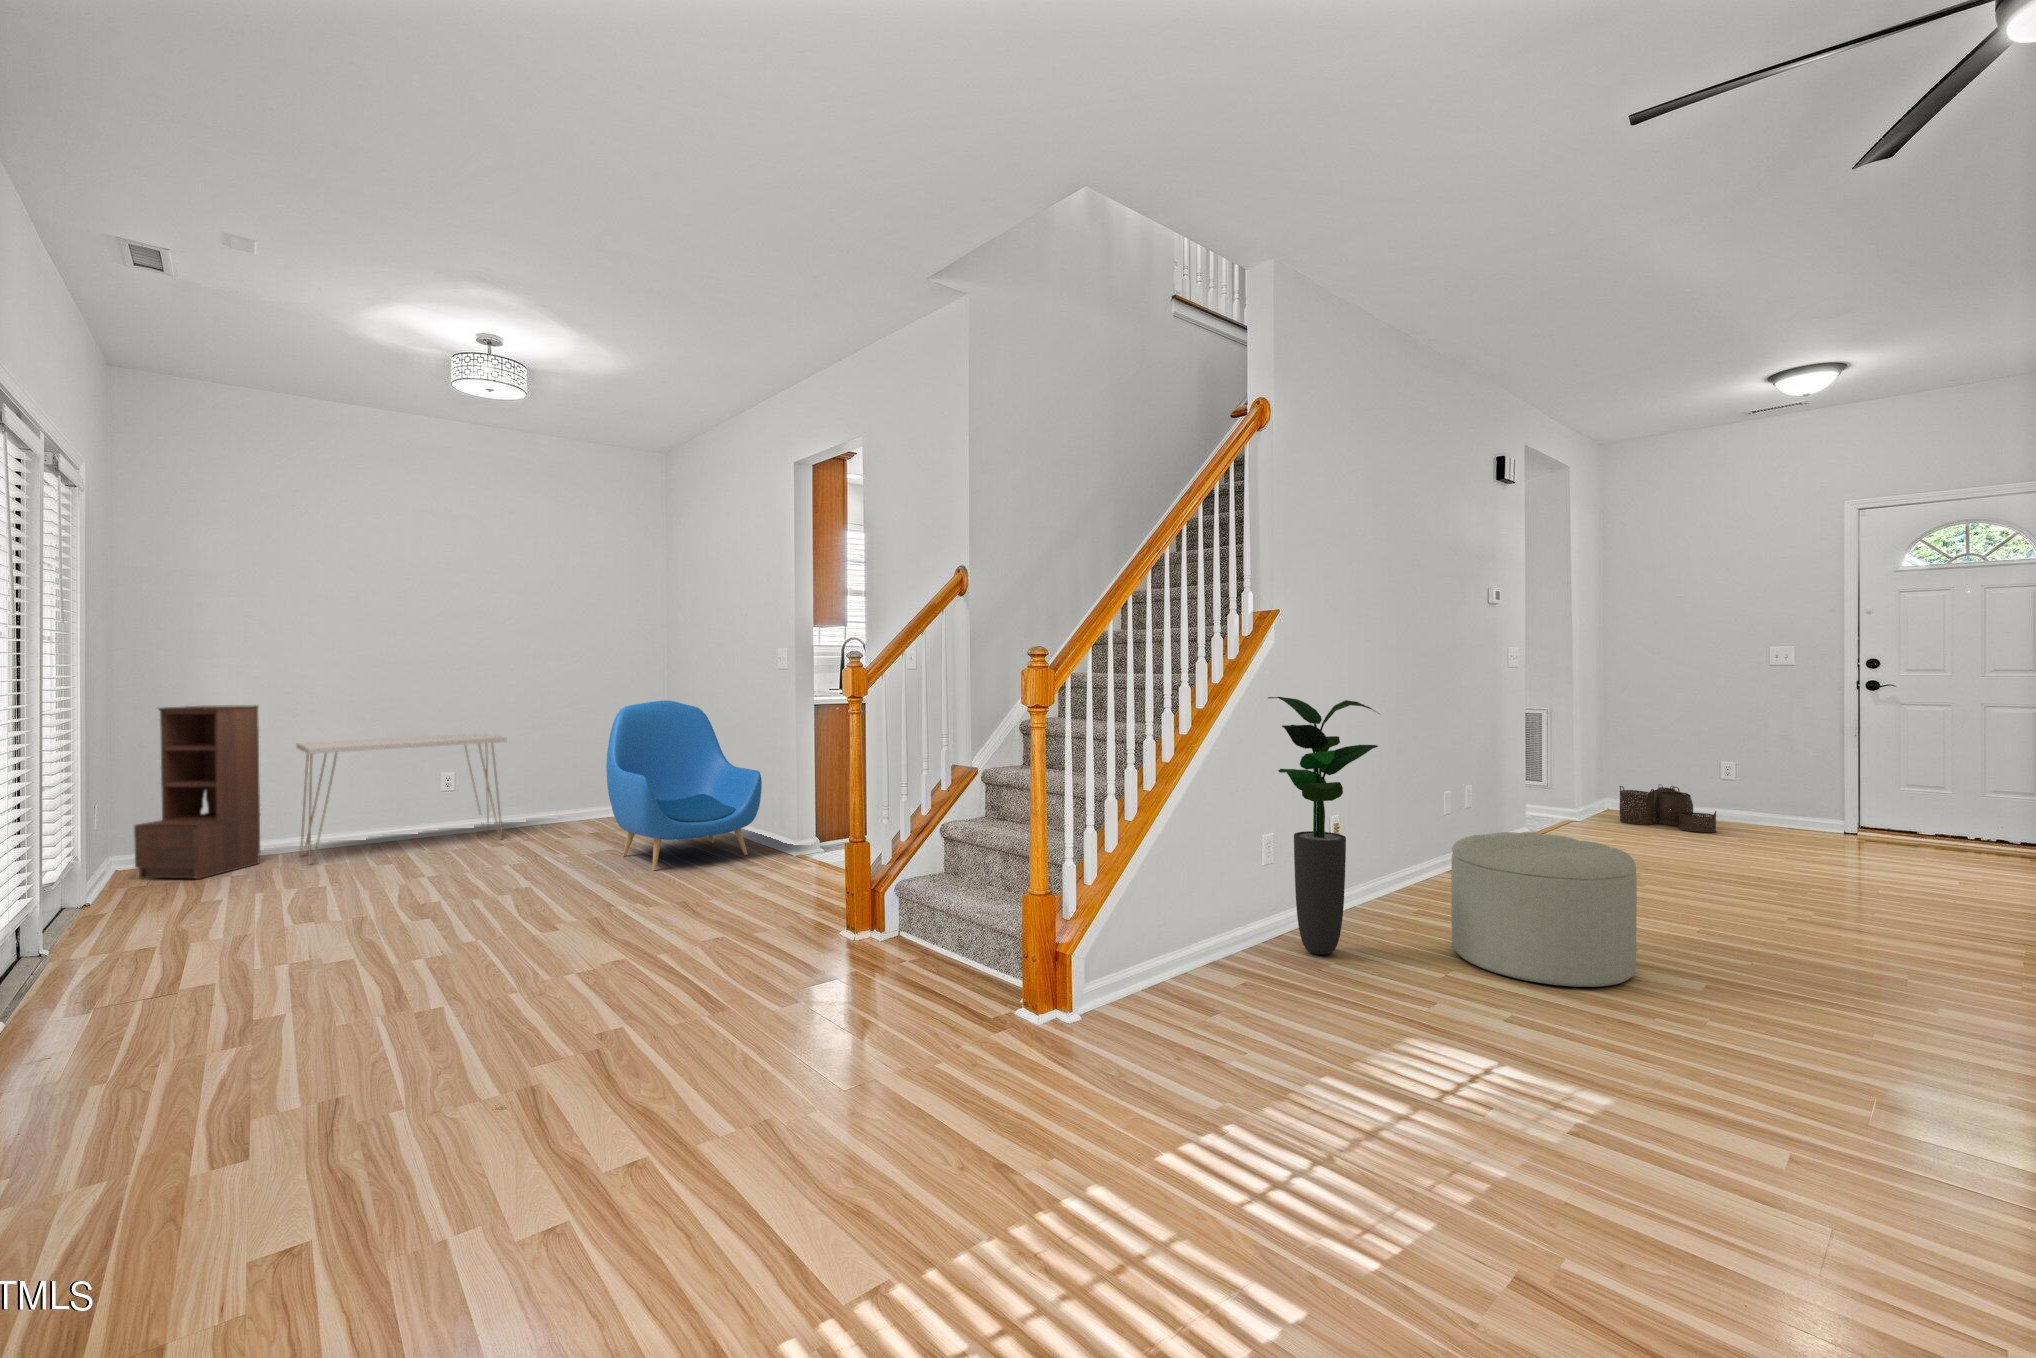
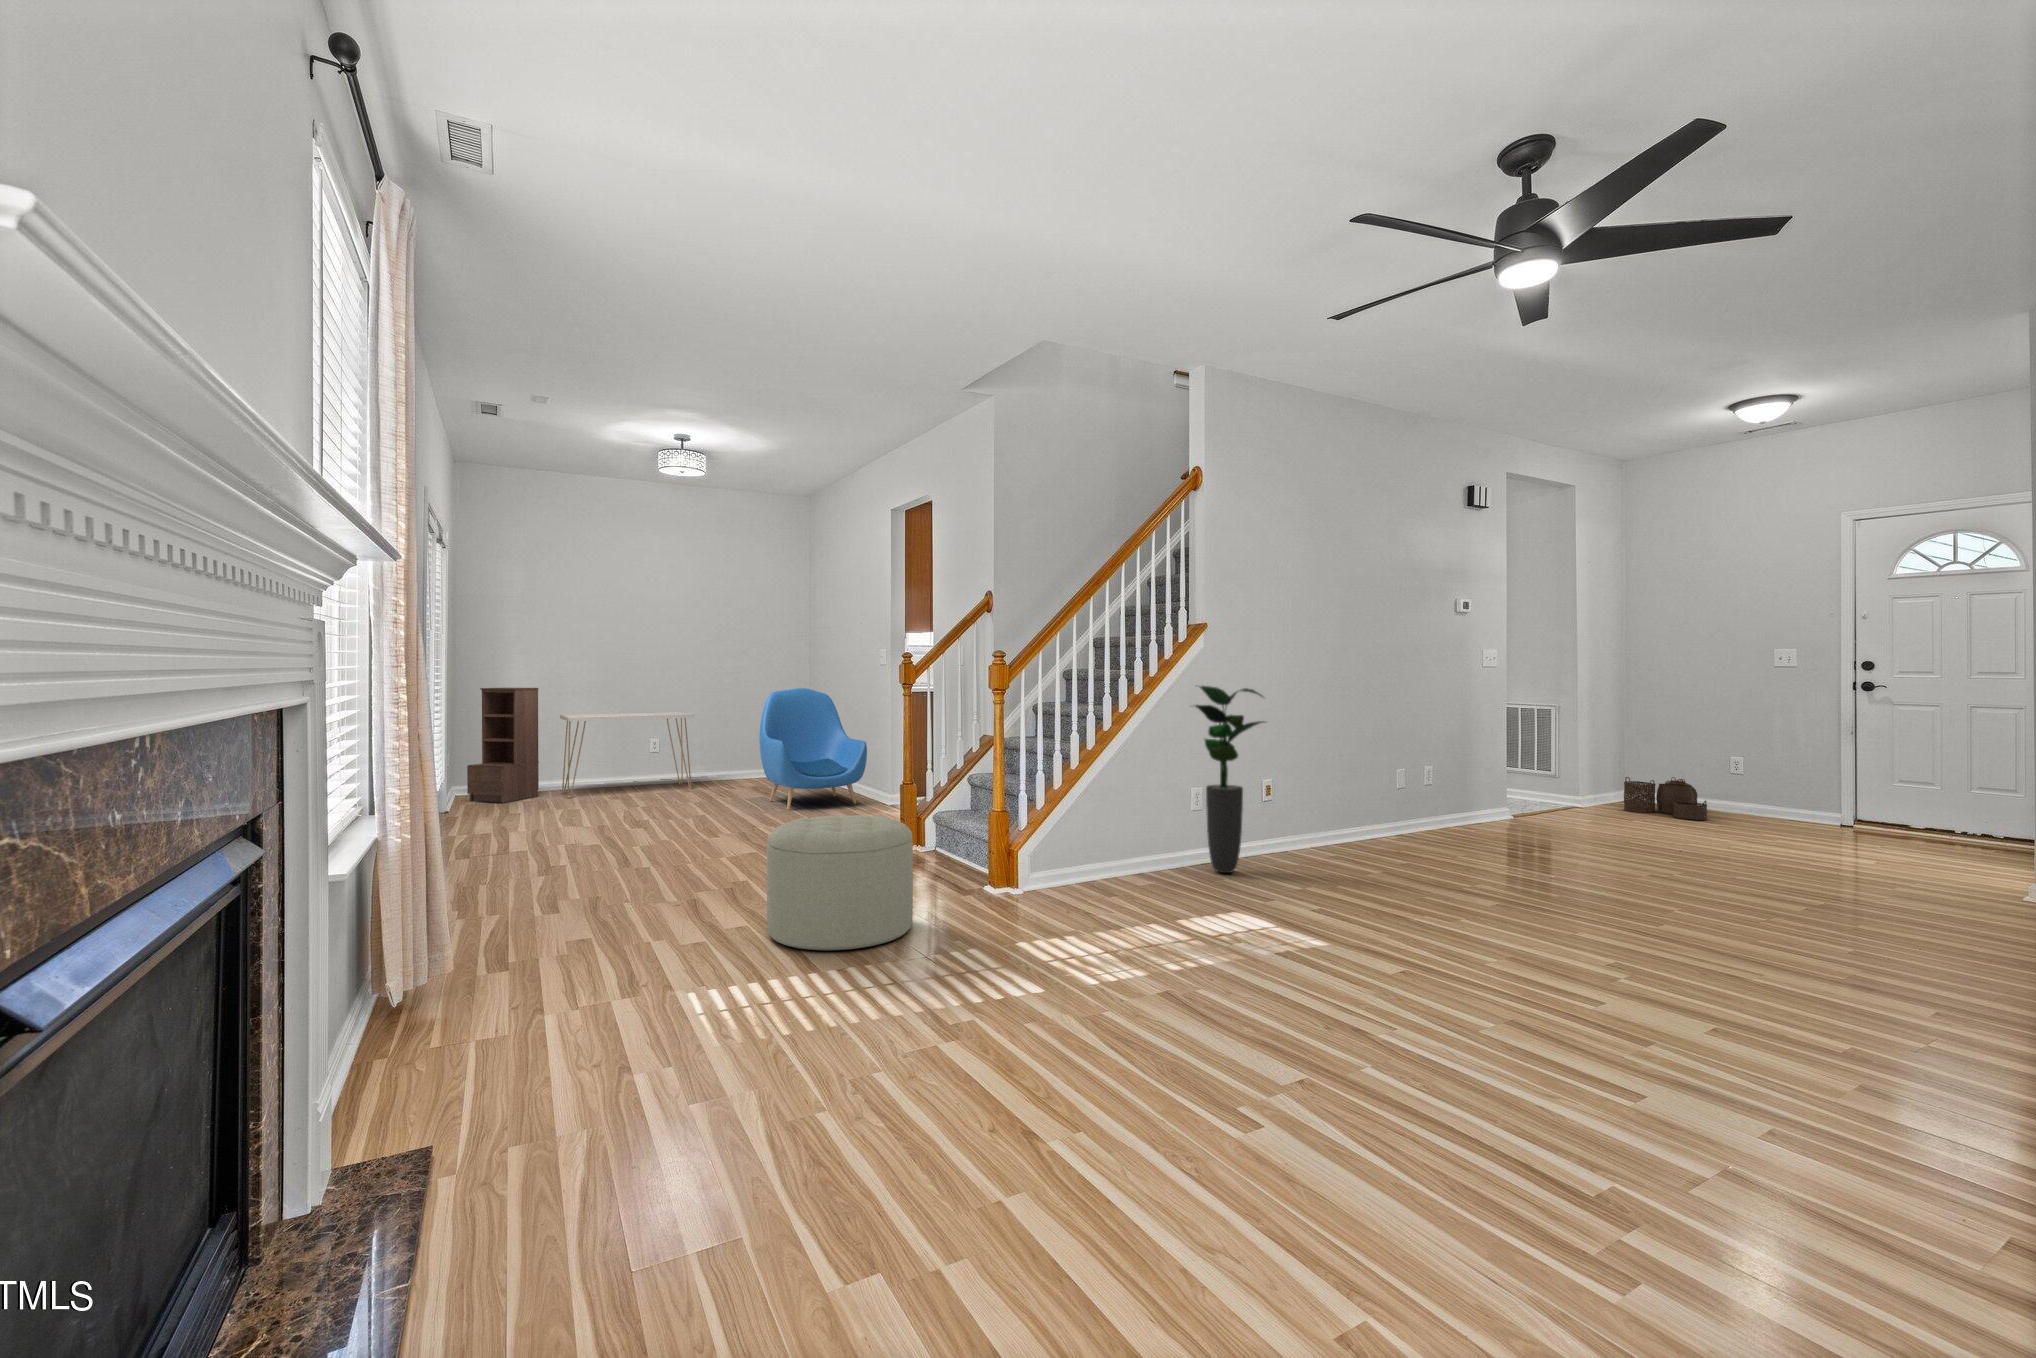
ottoman: present [1451,832,1637,987] -> present [767,815,913,950]

